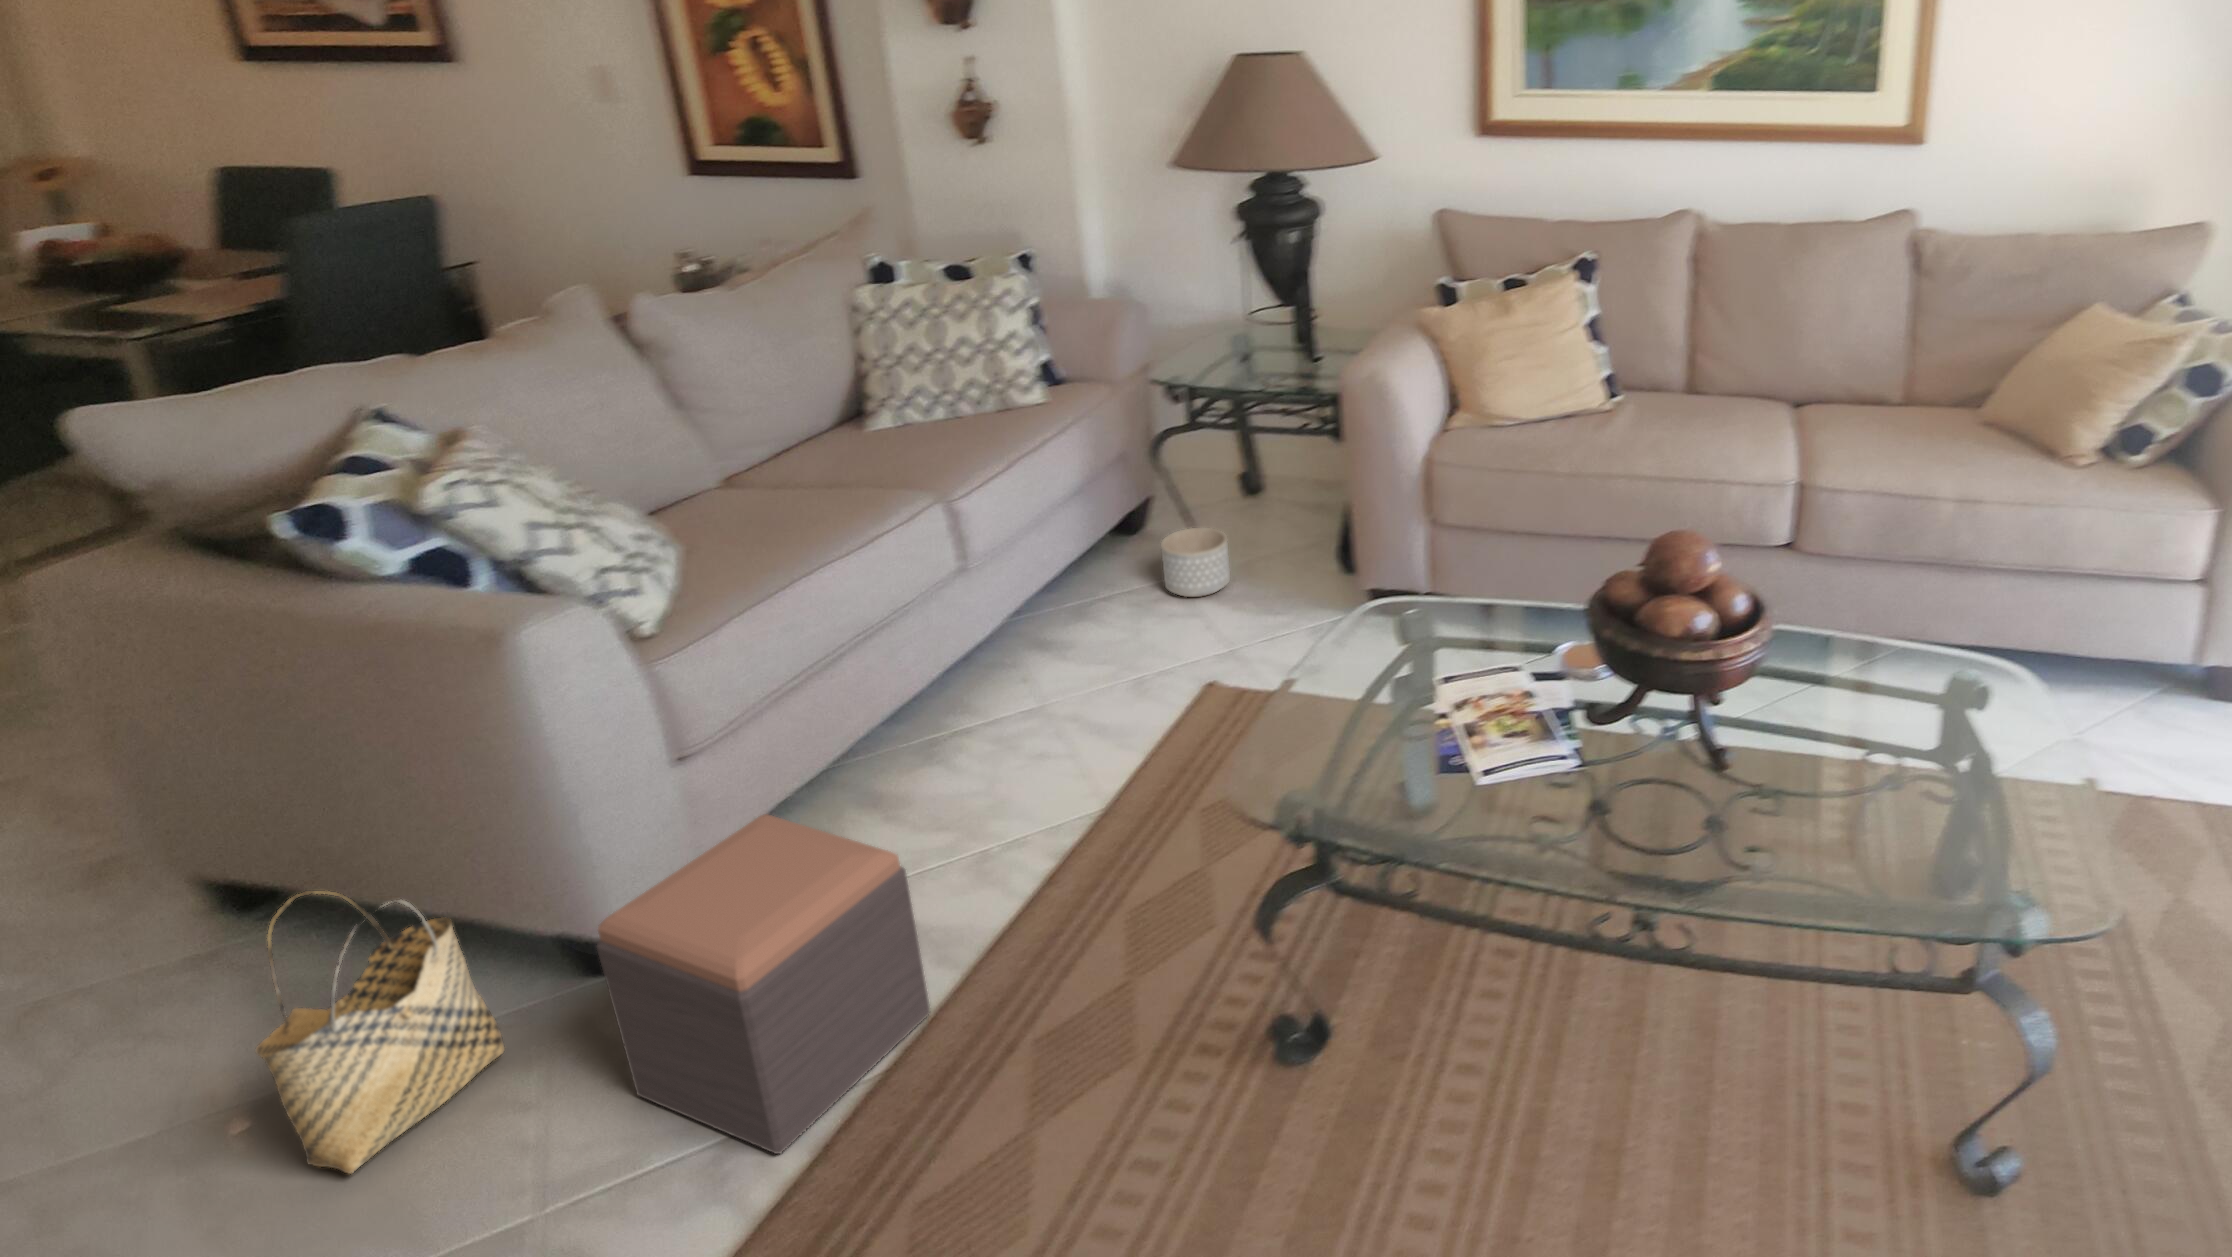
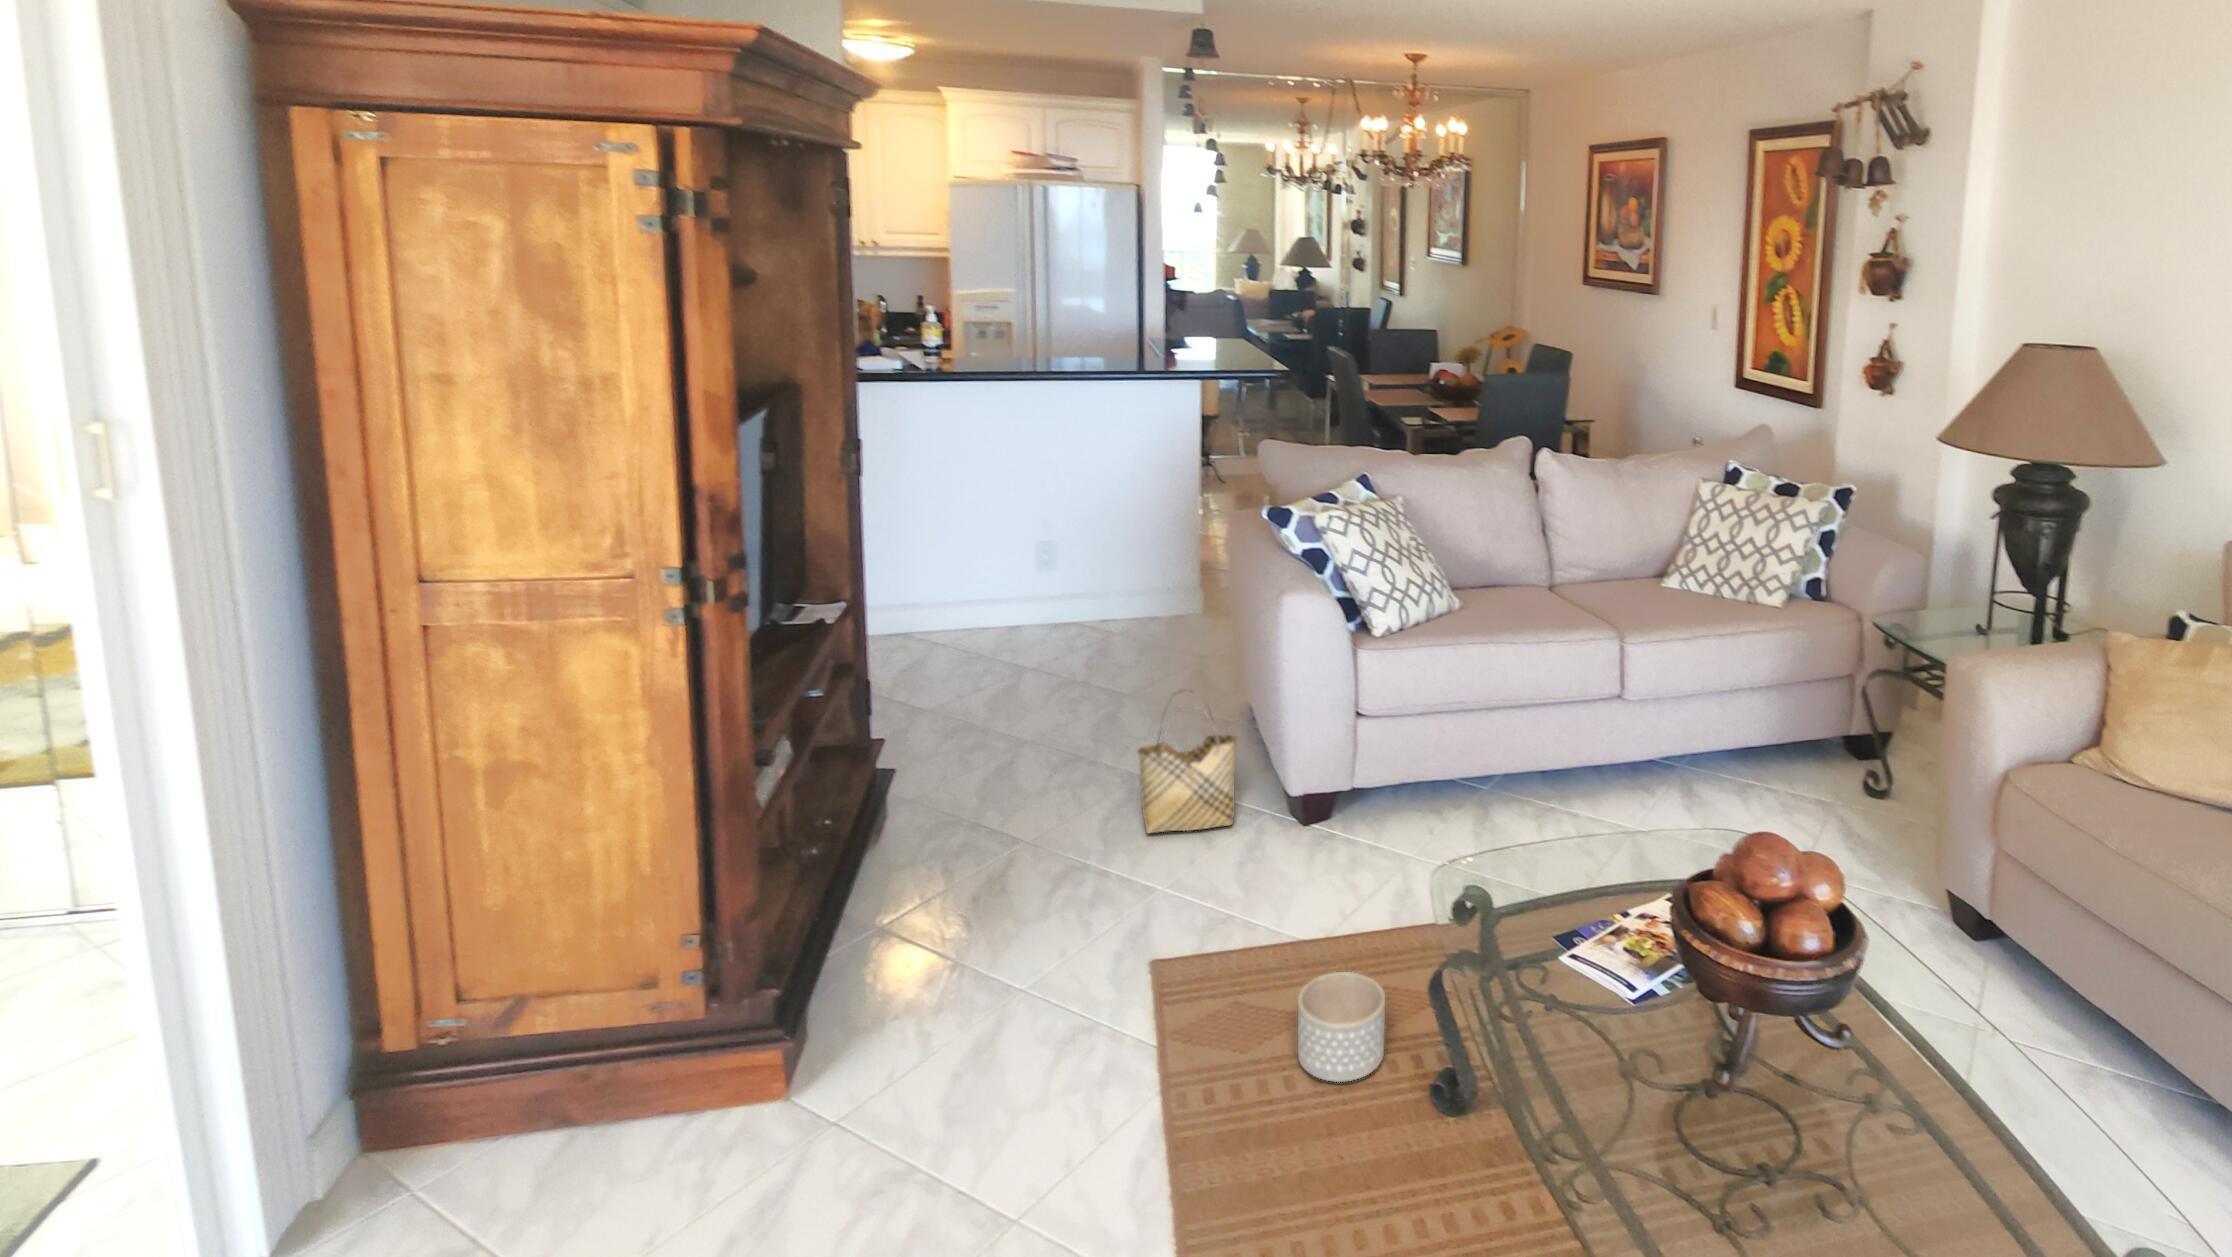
planter: present [1161,528,1230,597] -> present [1298,972,1385,1082]
footstool: present [597,814,930,1154] -> none [1239,759,1367,943]

